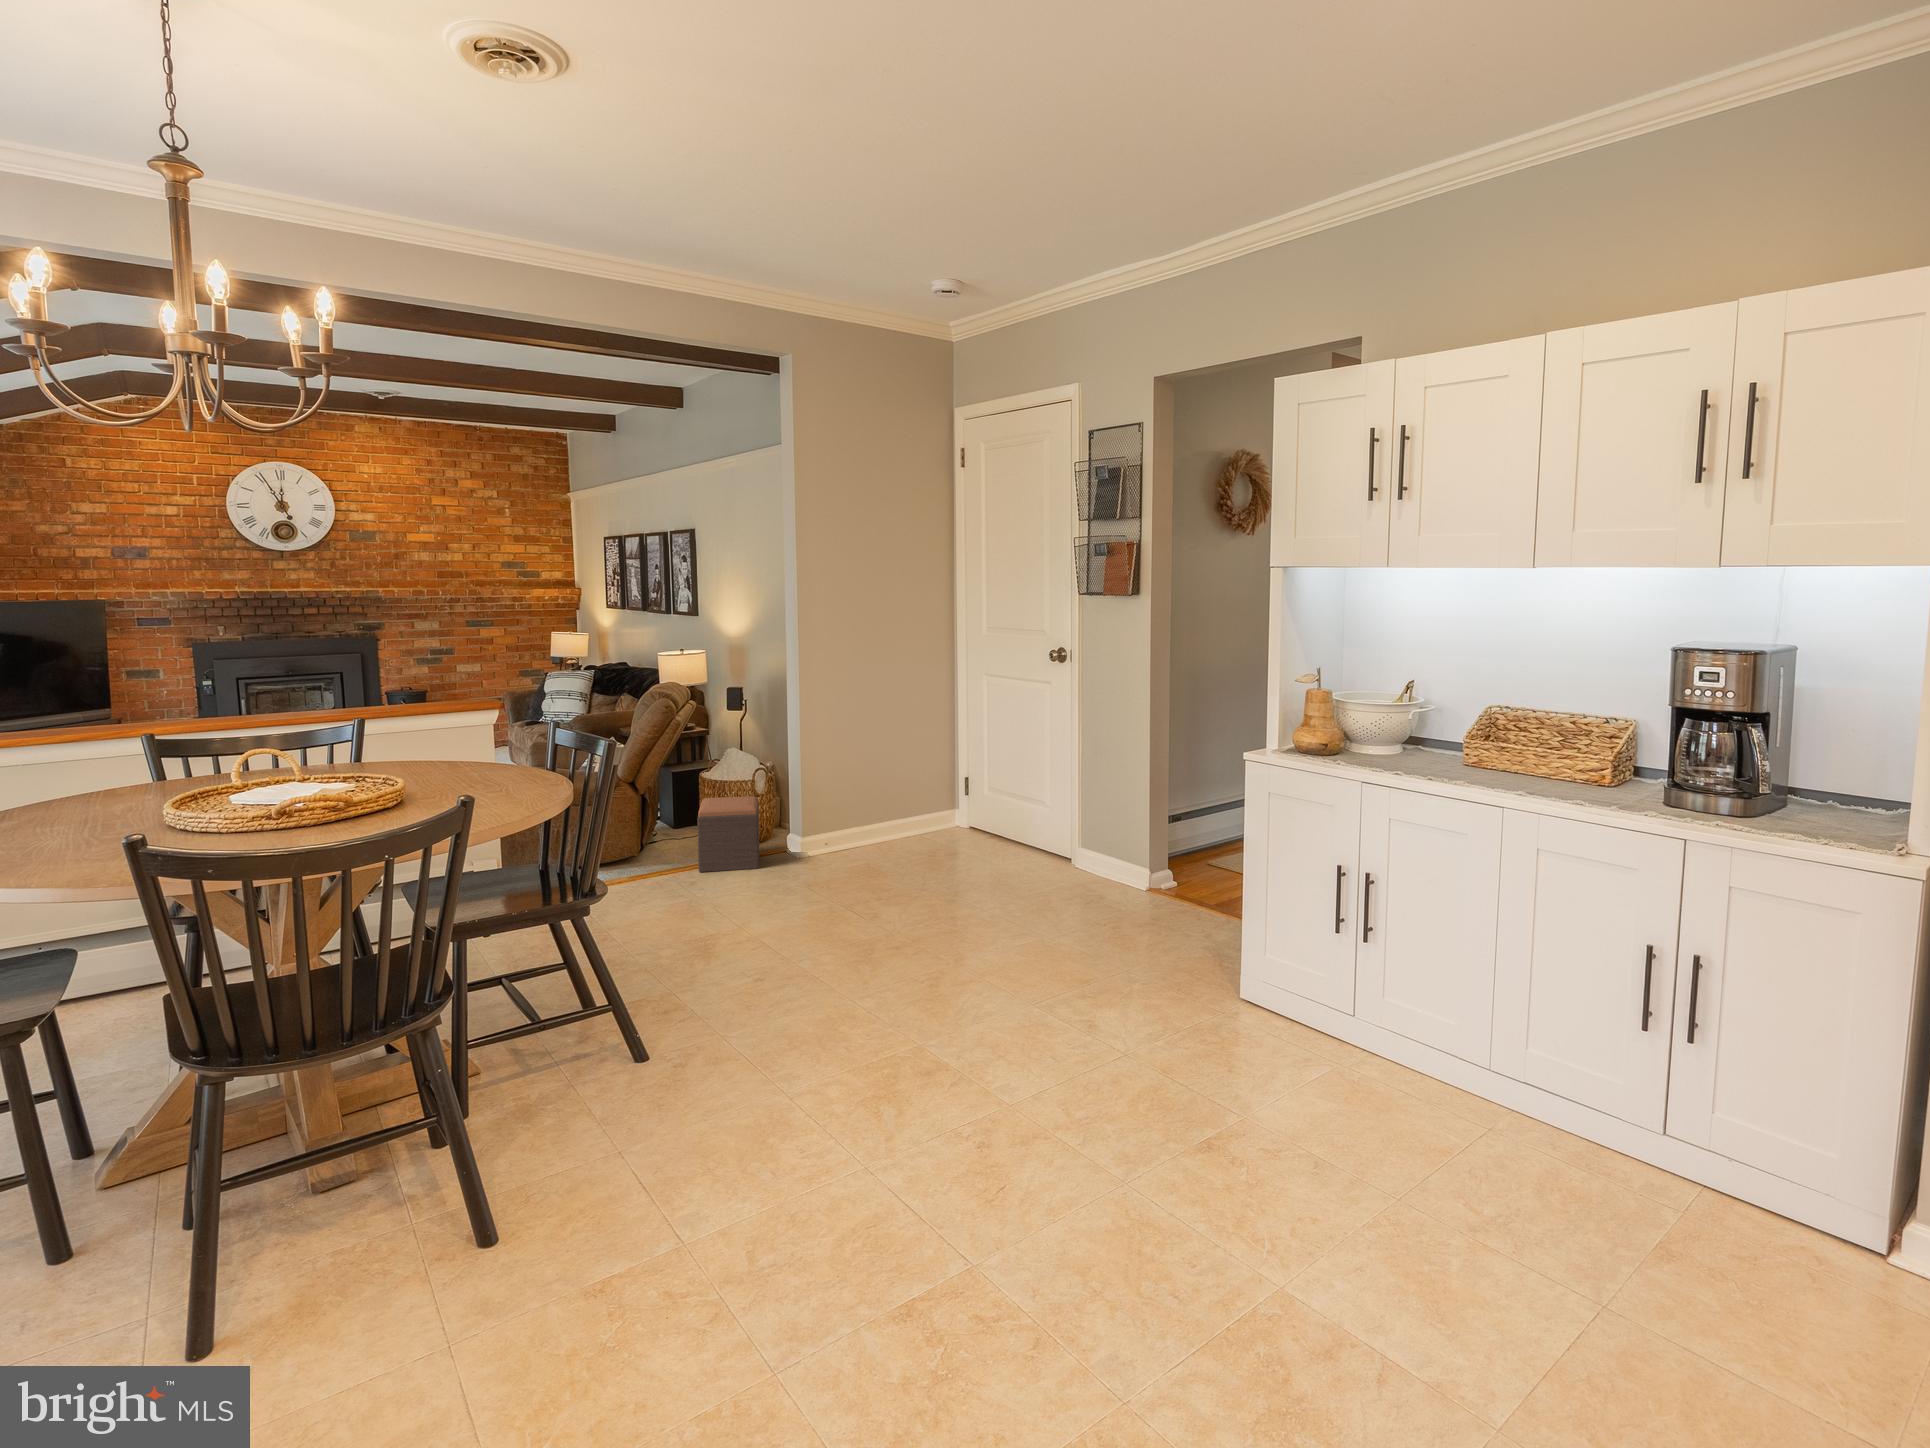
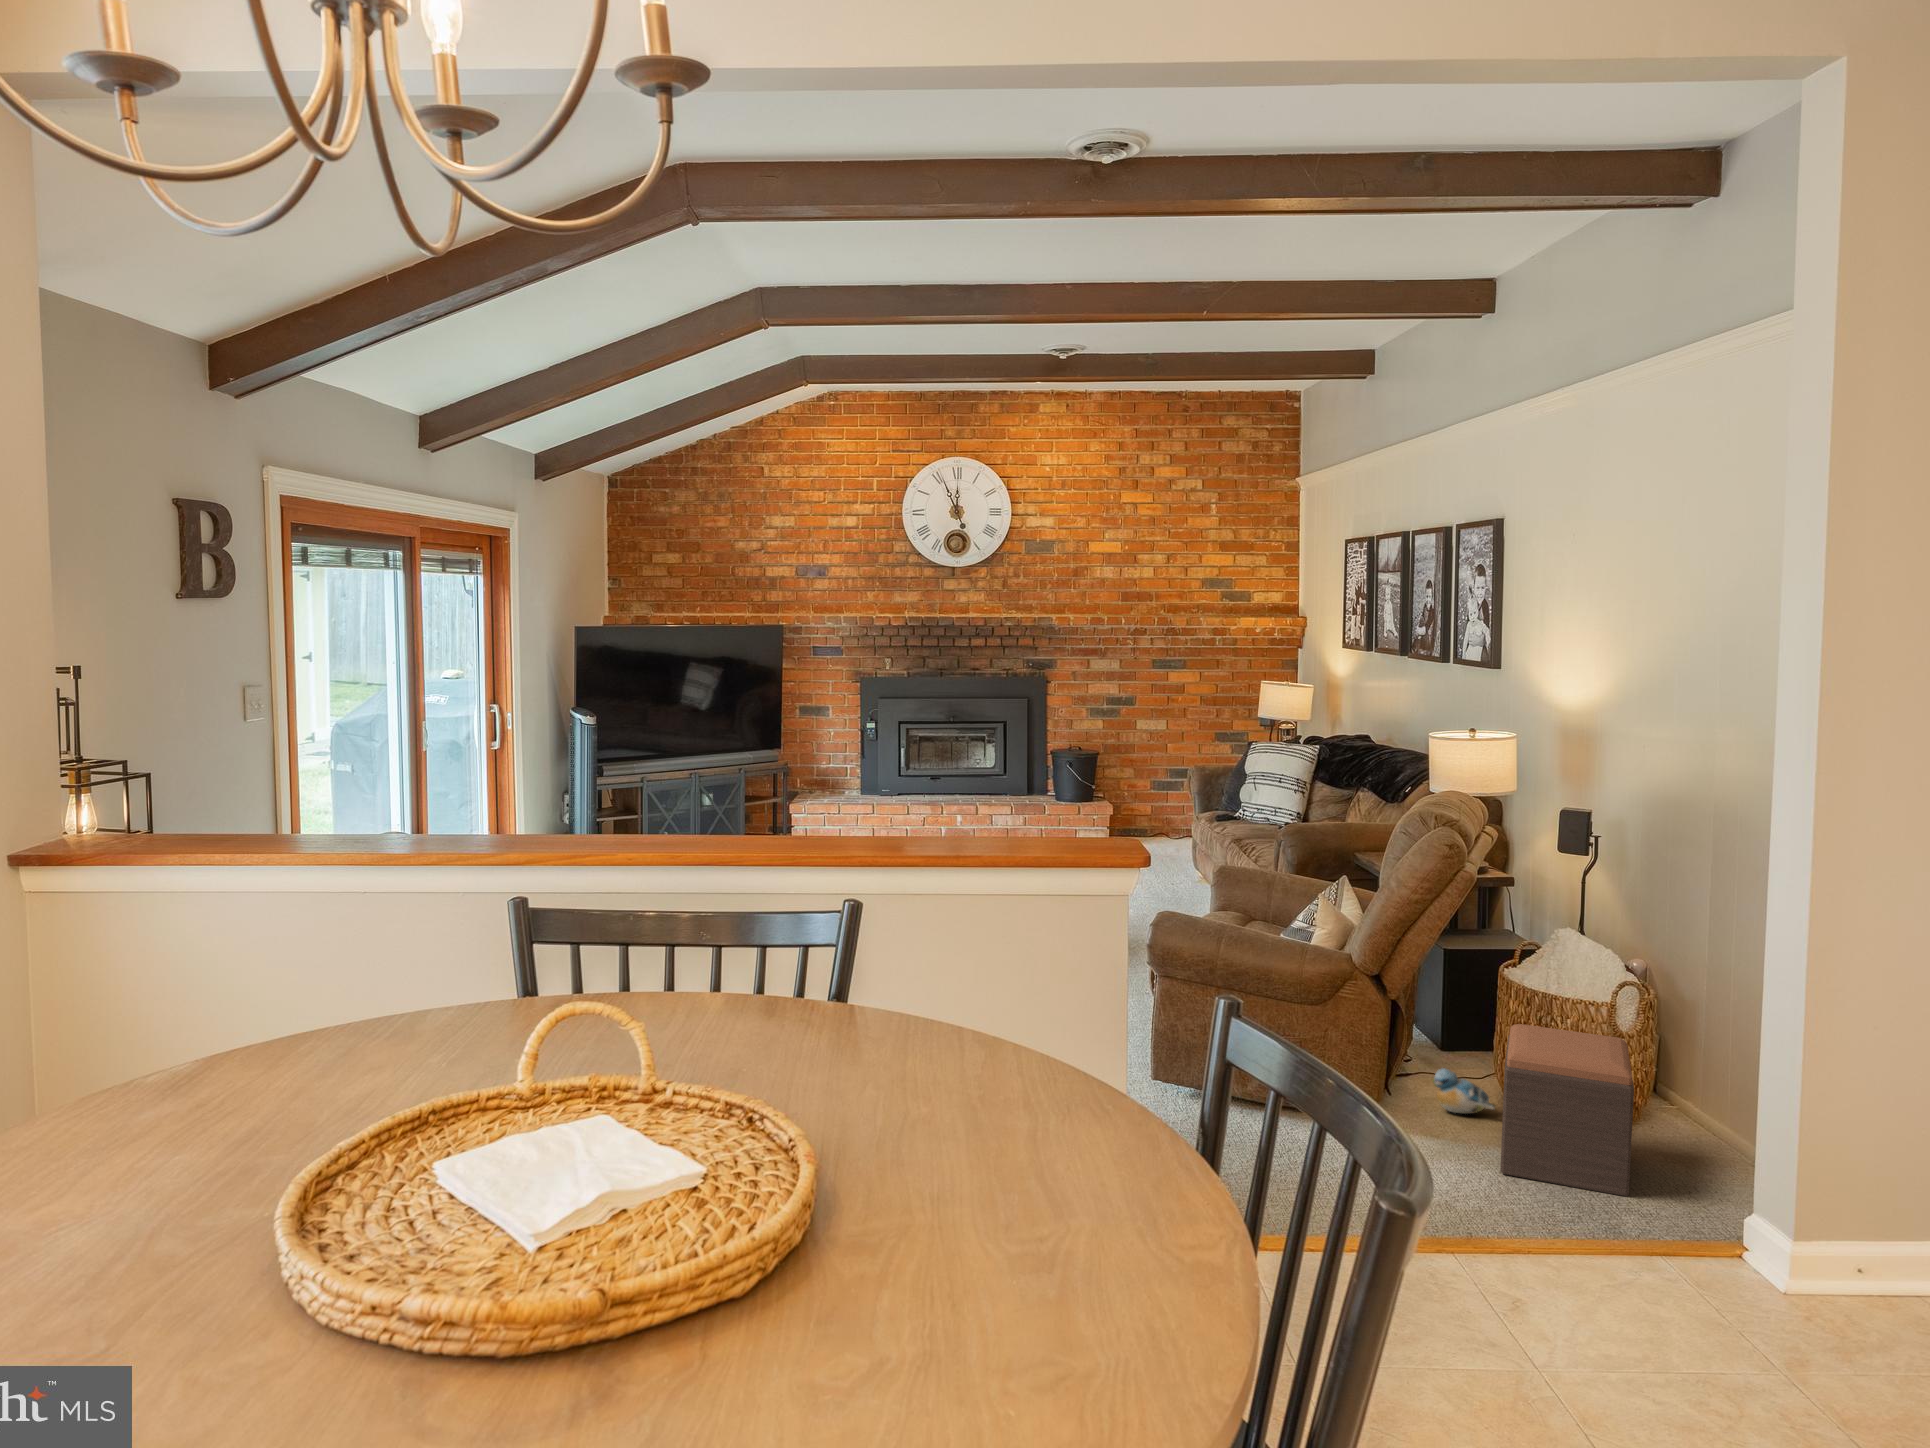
plush toy: none [664,831,699,854] -> present [1433,1068,1495,1114]

